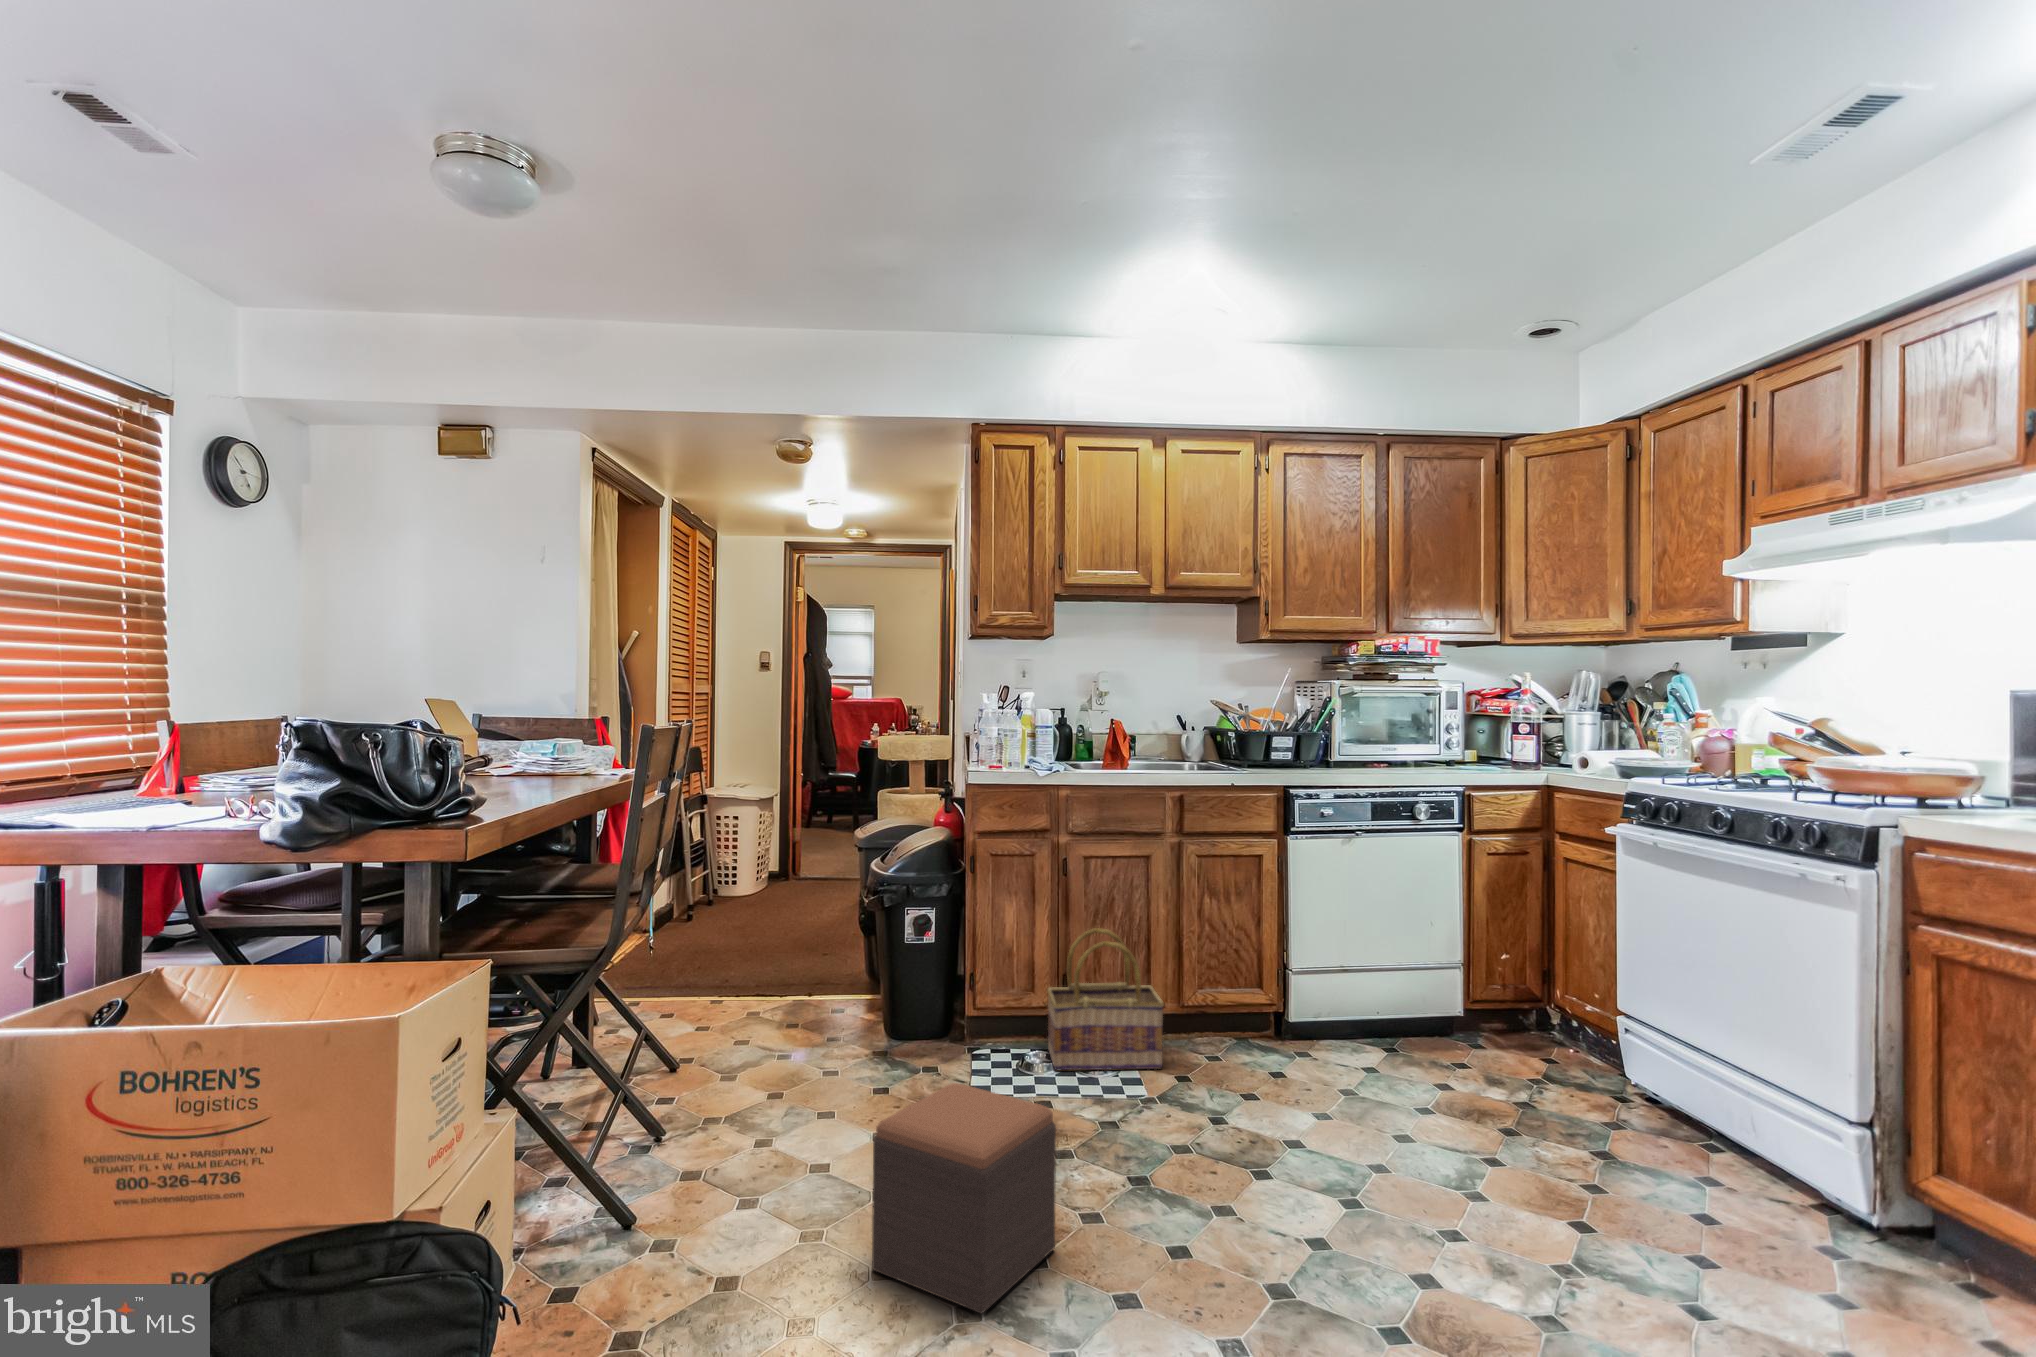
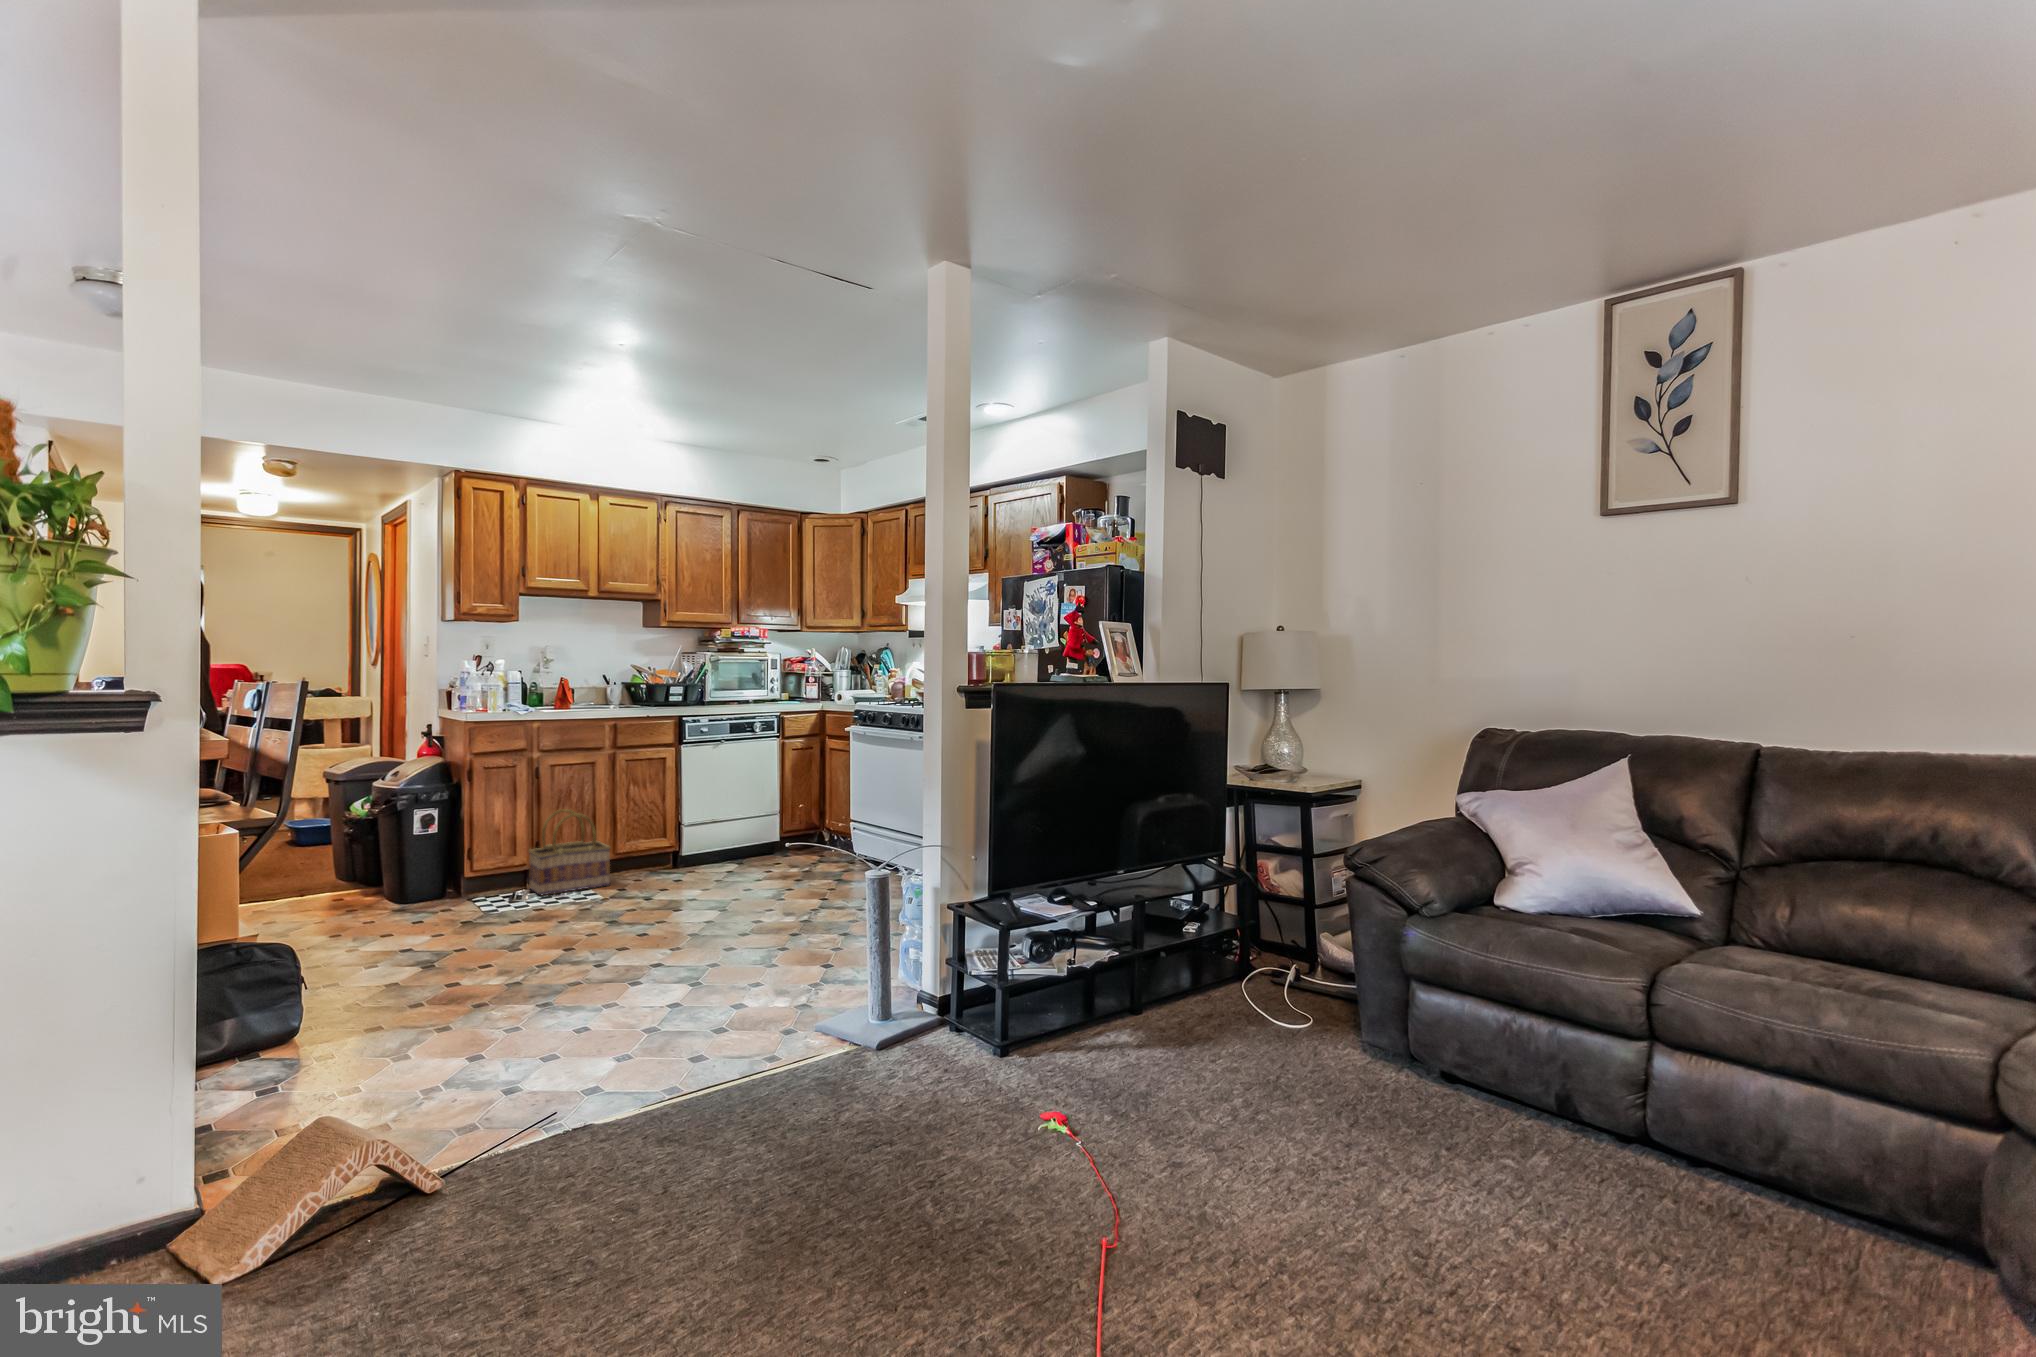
footstool: present [872,1083,1056,1314] -> none [483,875,583,969]

